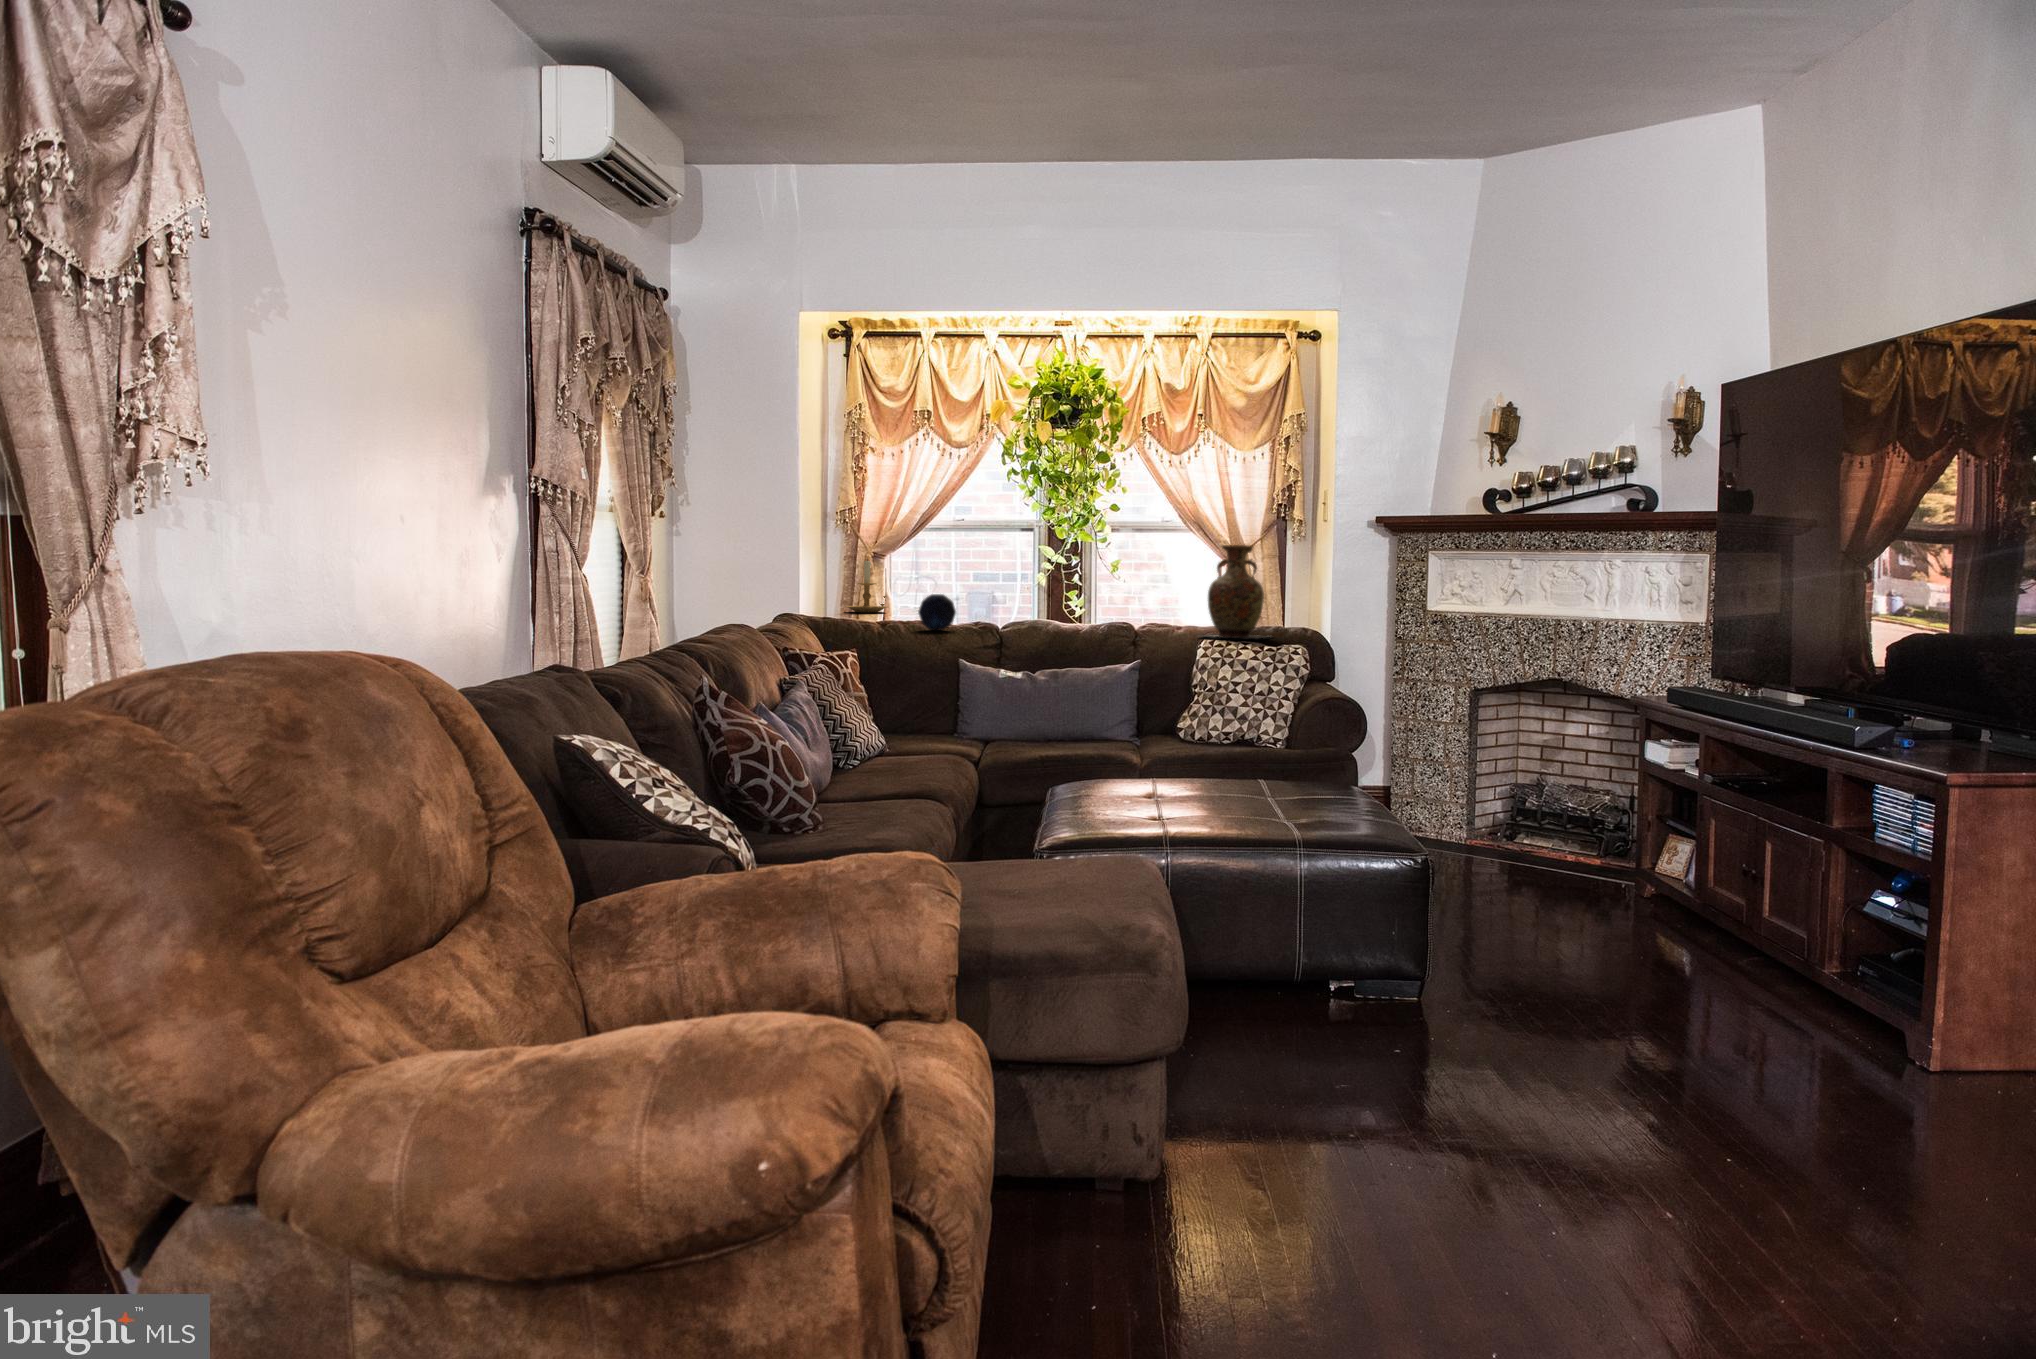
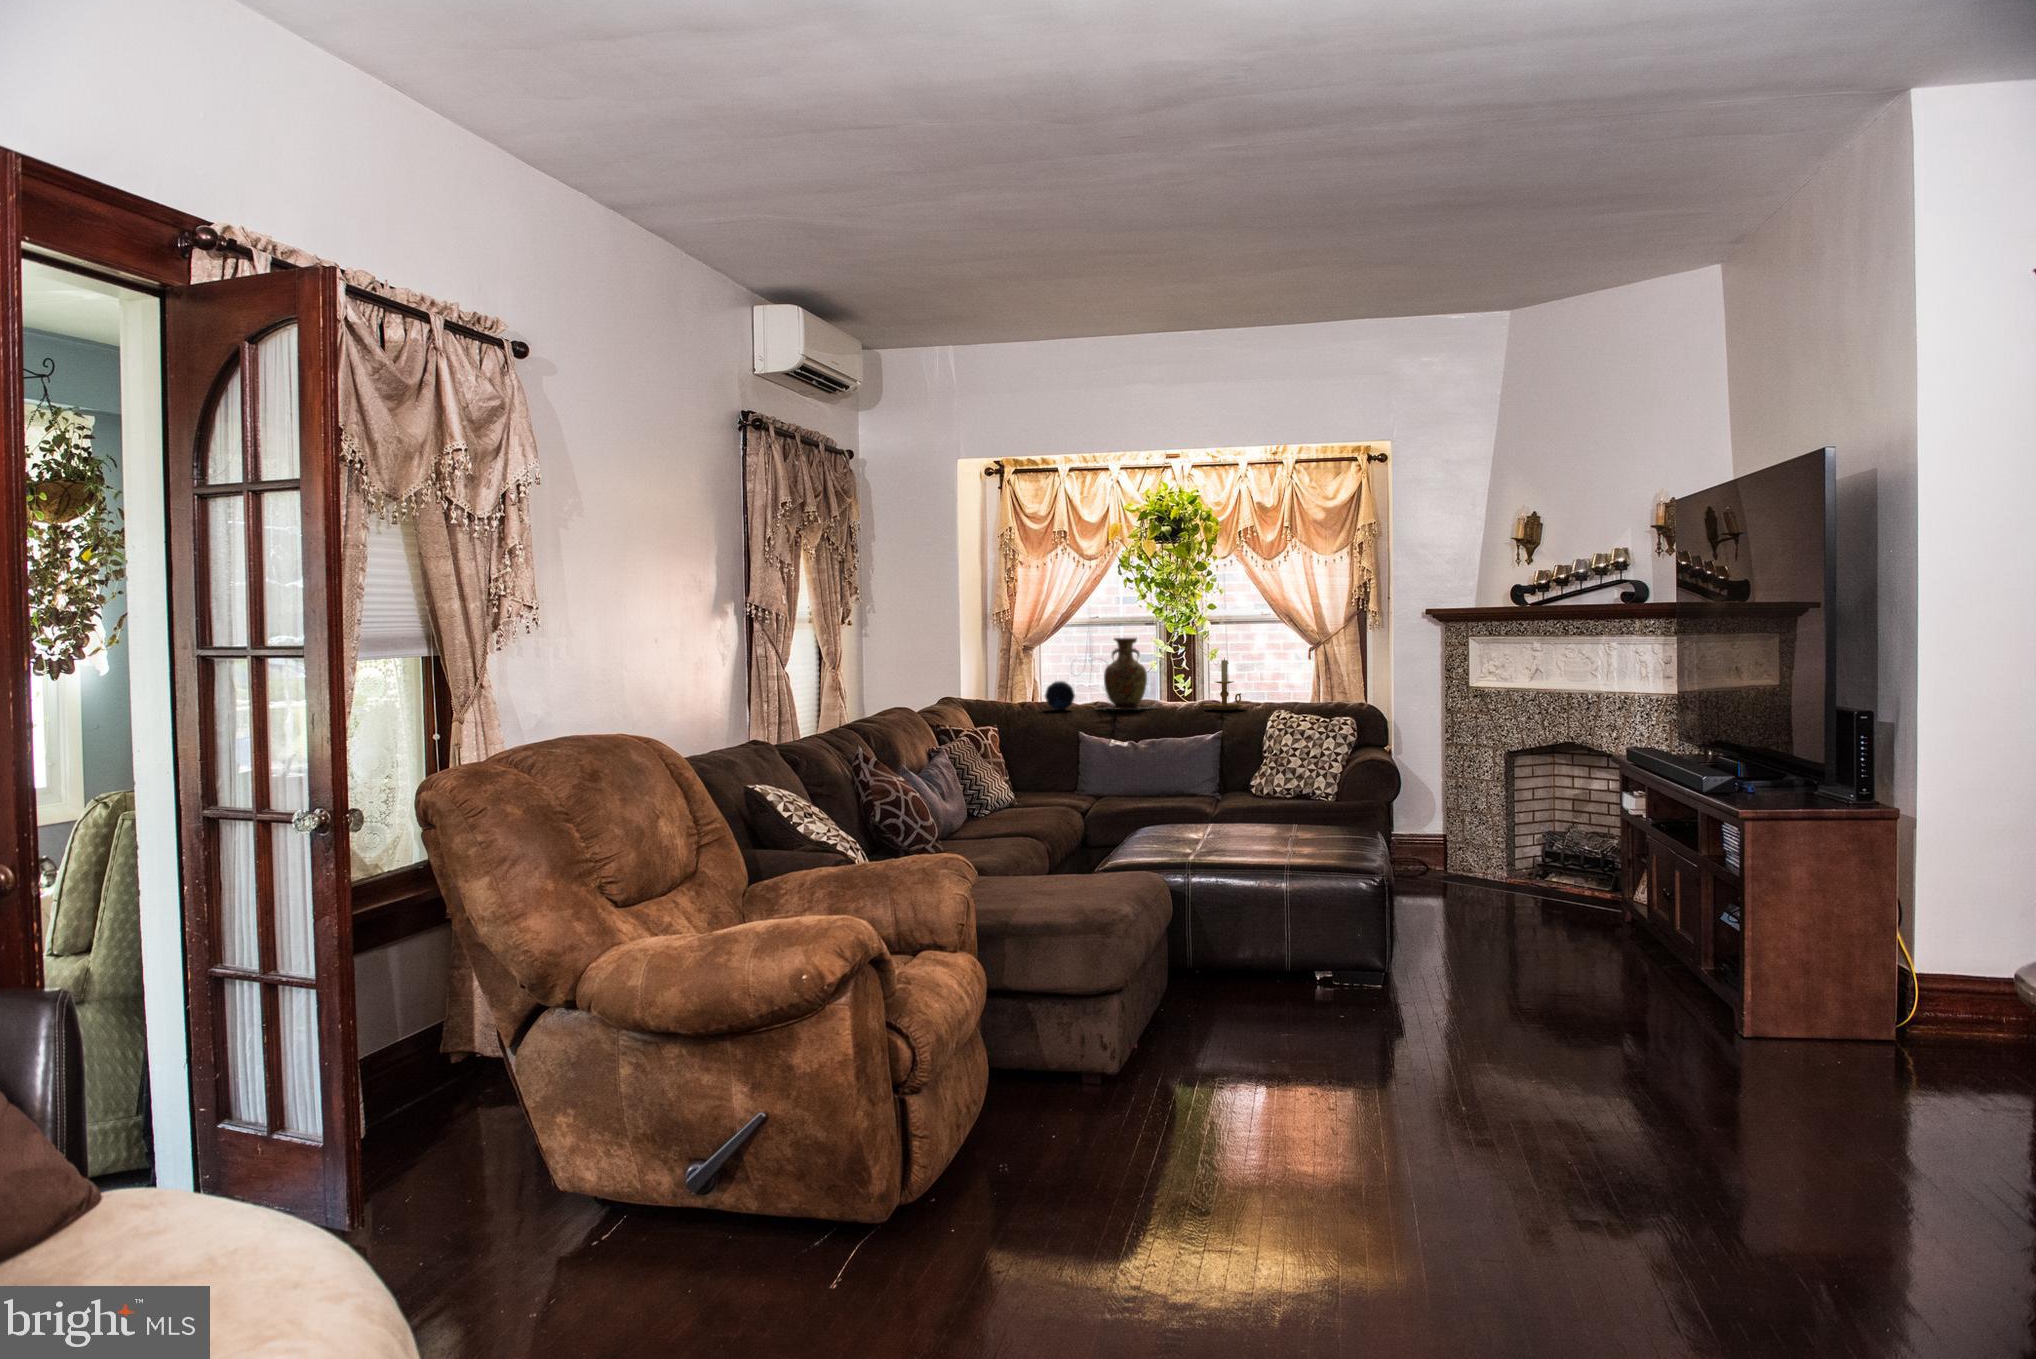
vase: present [1203,545,1264,638] -> present [1104,638,1147,710]
candle holder: present [846,559,887,612] -> present [1204,658,1245,710]

